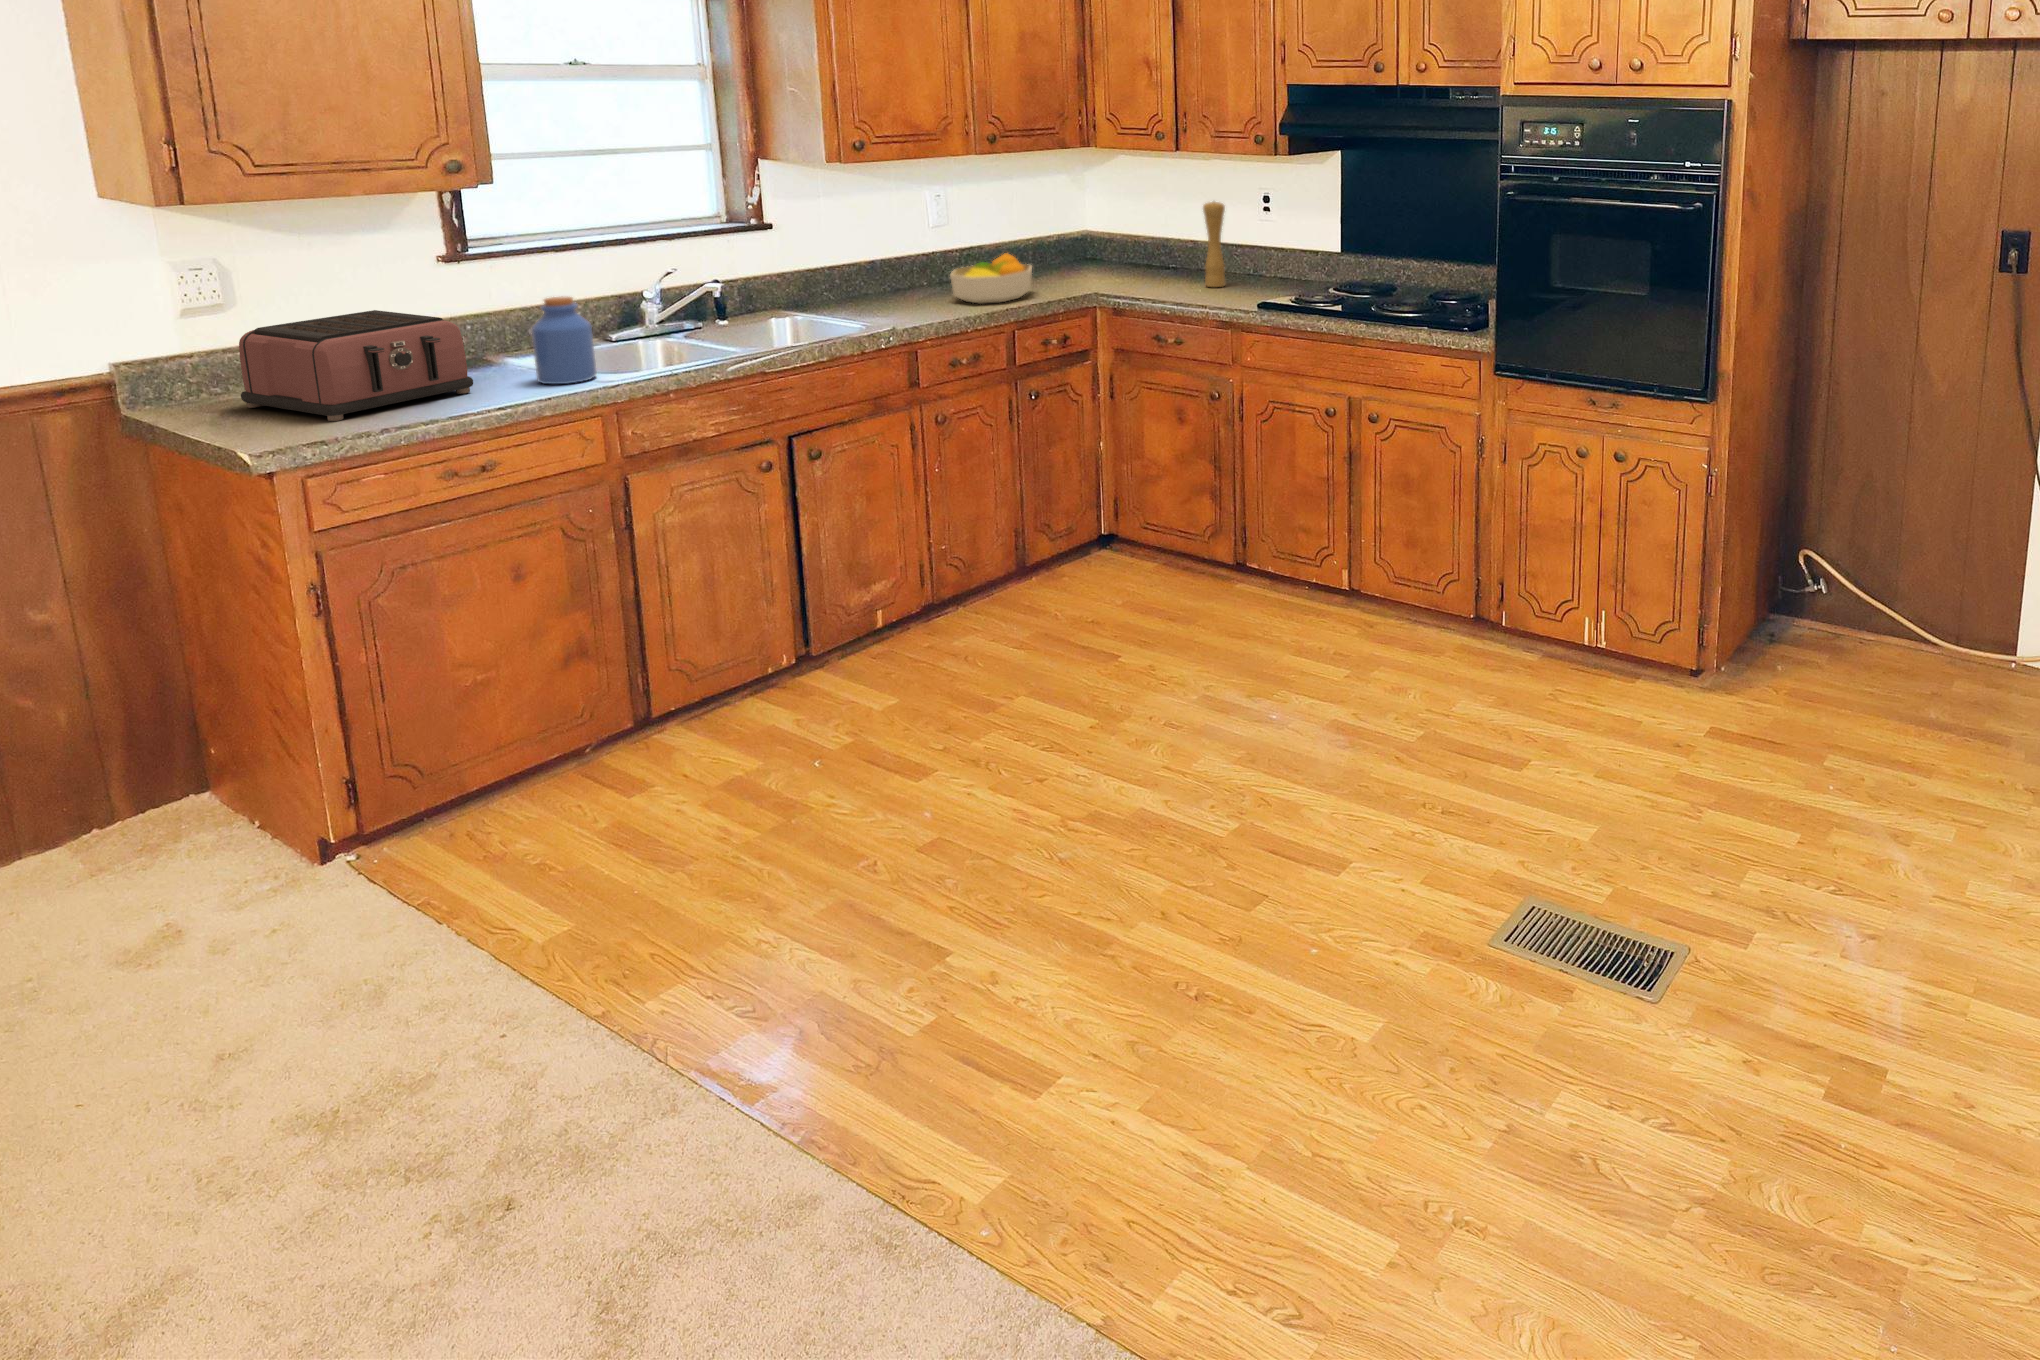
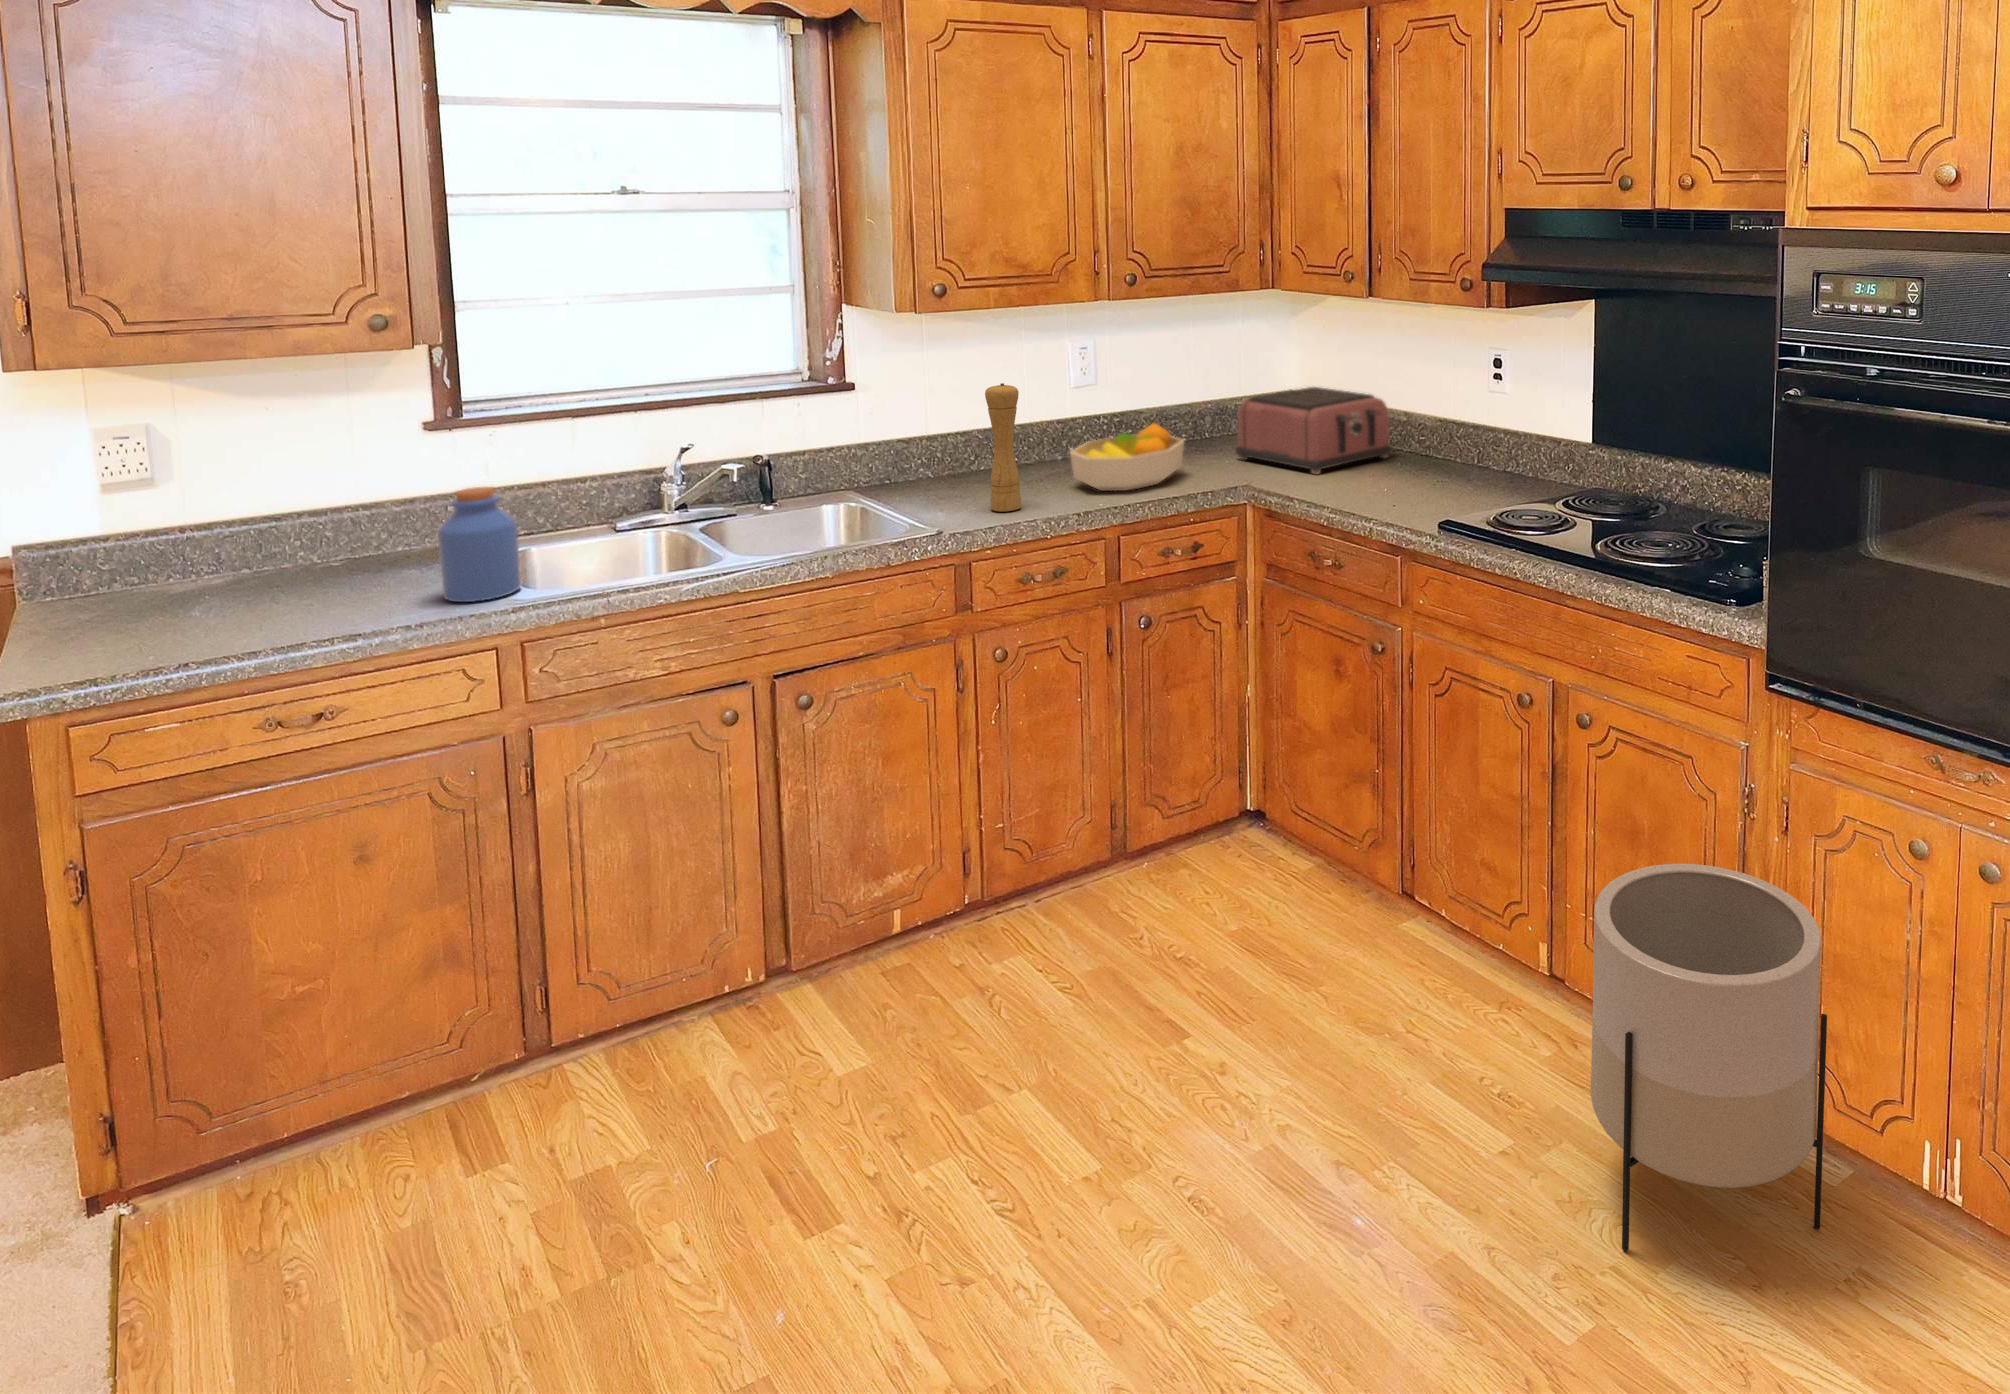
pepper mill: present [1203,202,1225,287] -> present [985,383,1021,512]
toaster: present [239,310,473,421] -> present [1235,387,1391,474]
planter: none [1404,485,1538,694] -> present [1591,864,1827,1251]

